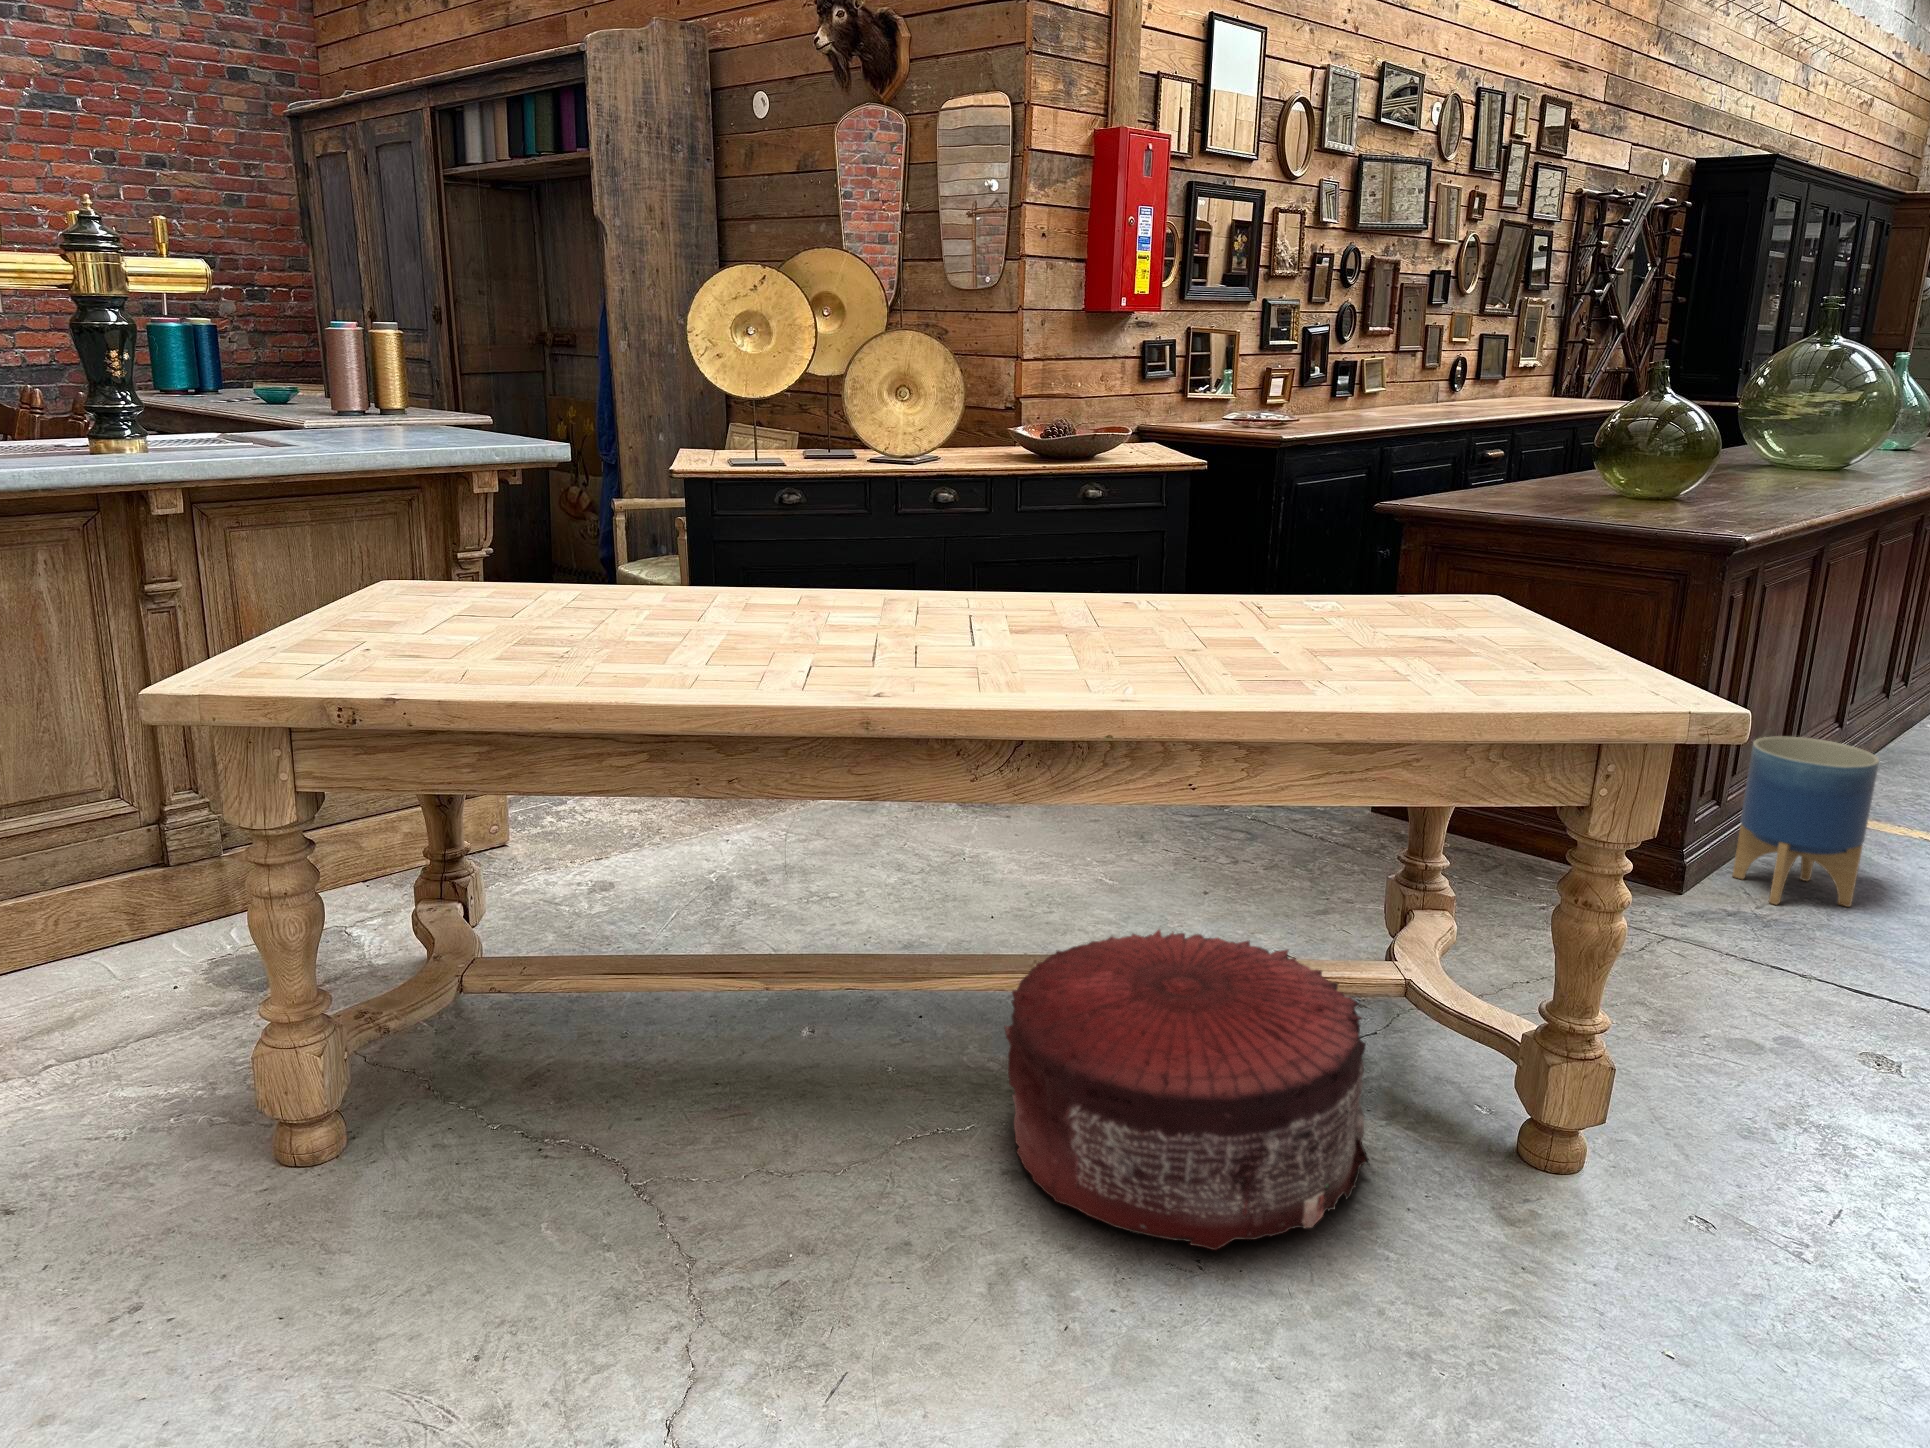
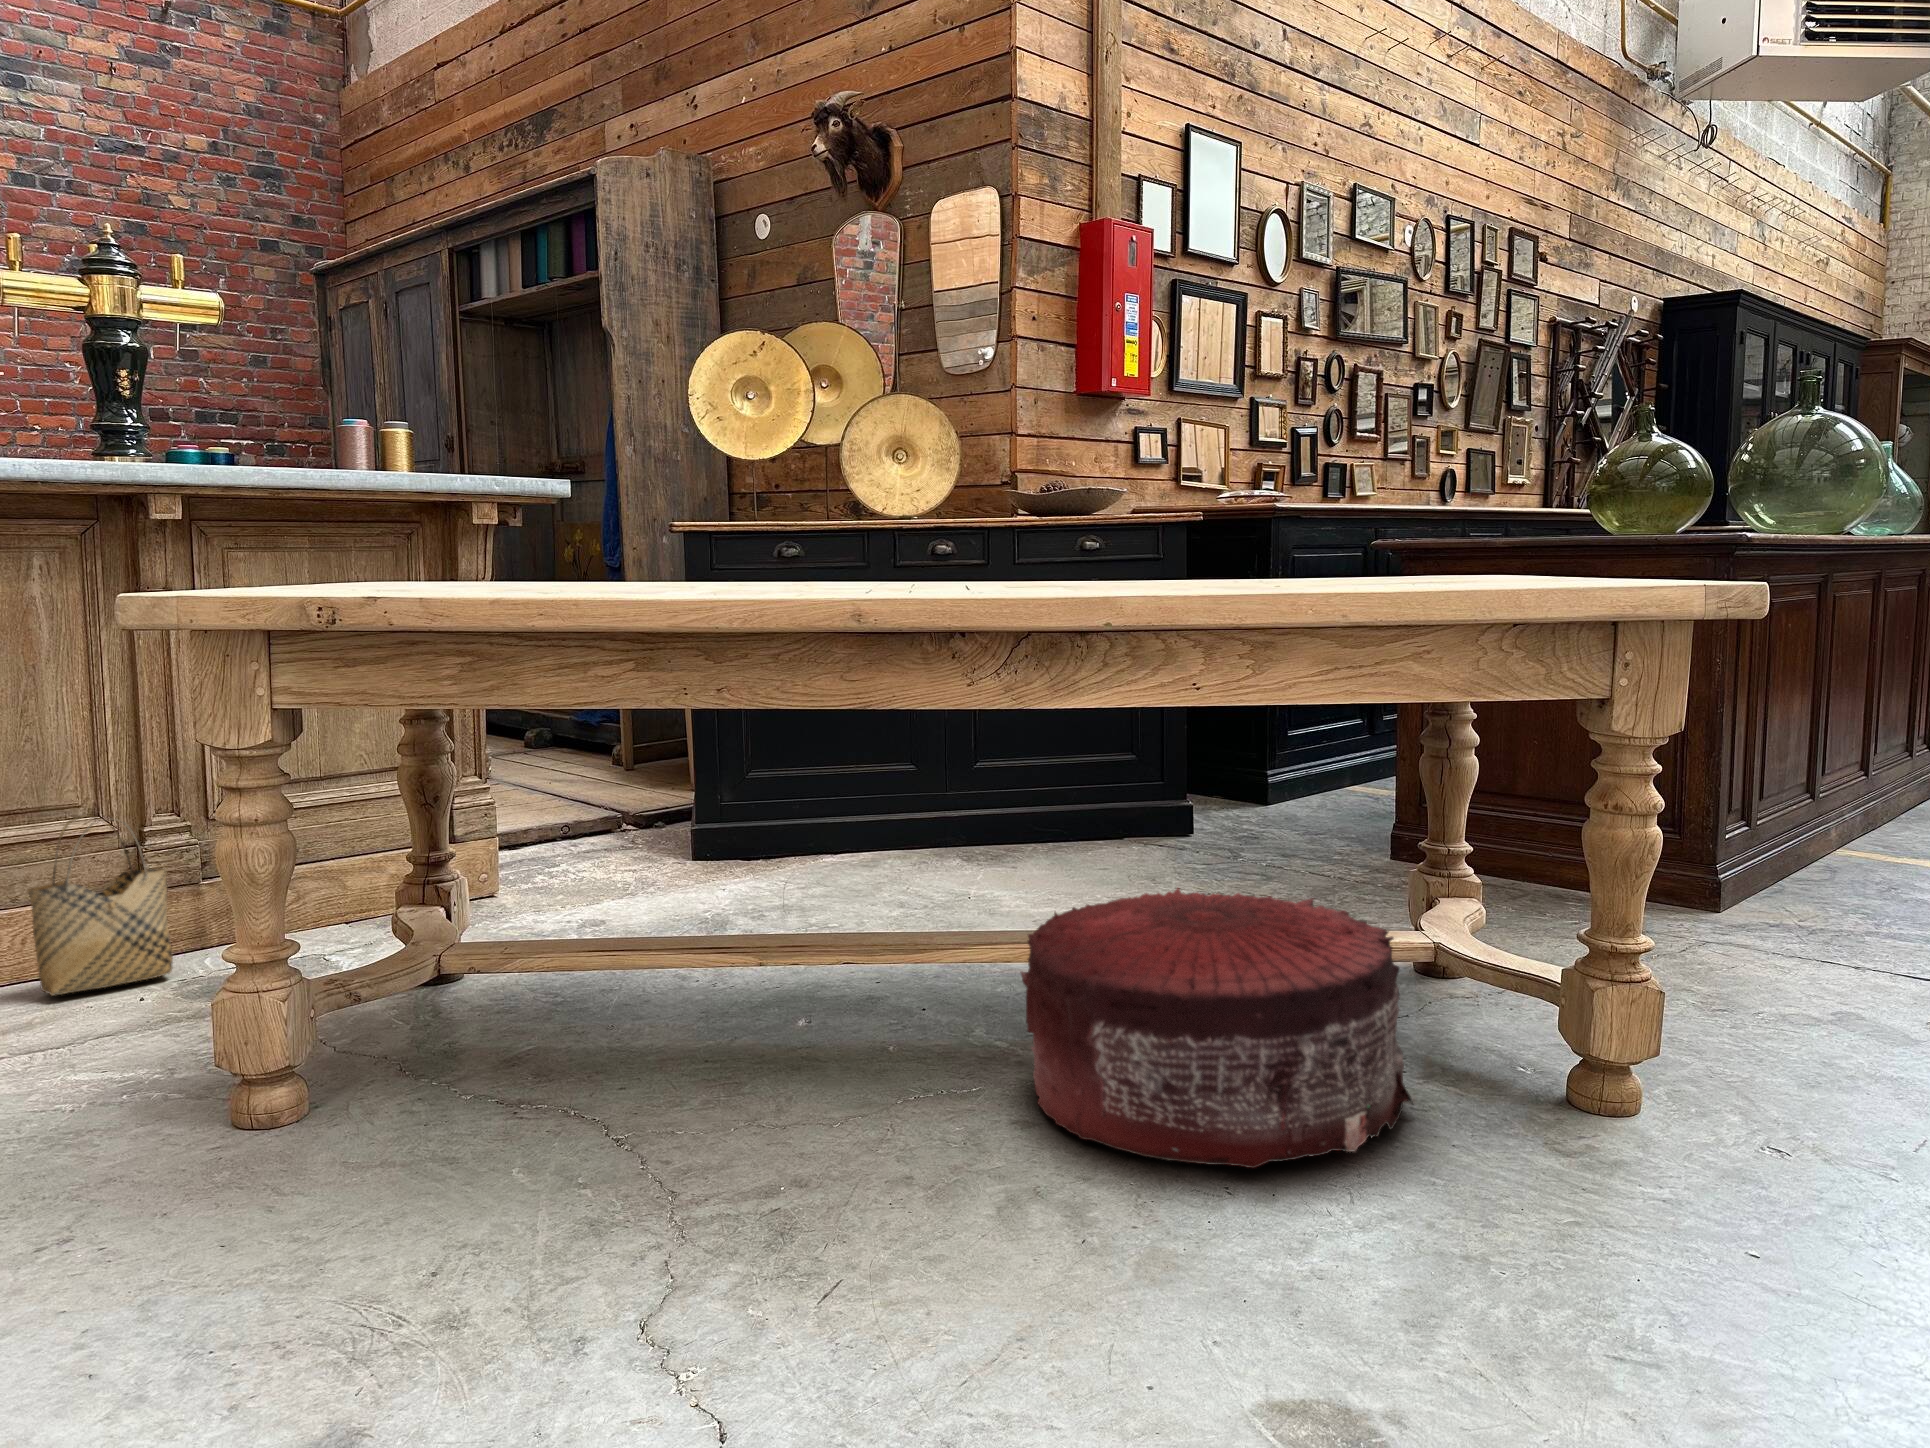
planter: present [1732,736,1879,907] -> none [1768,753,1904,920]
woven basket: none [58,804,202,981] -> present [28,815,173,996]

